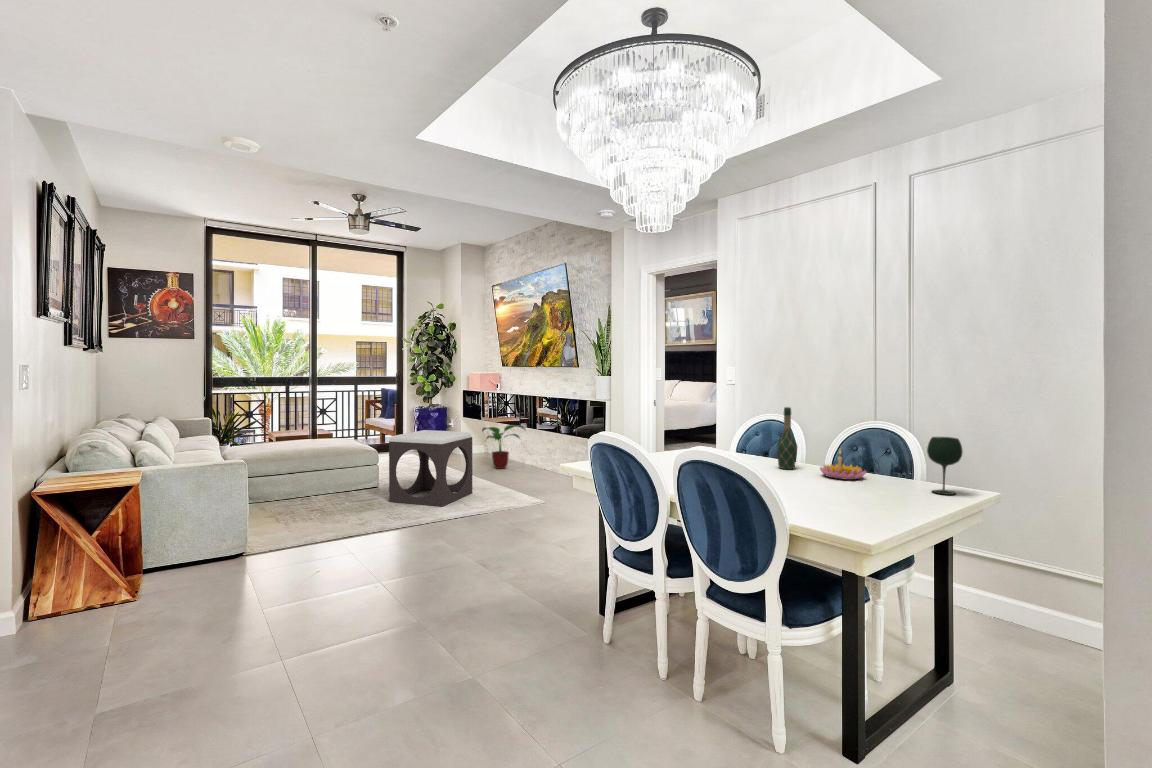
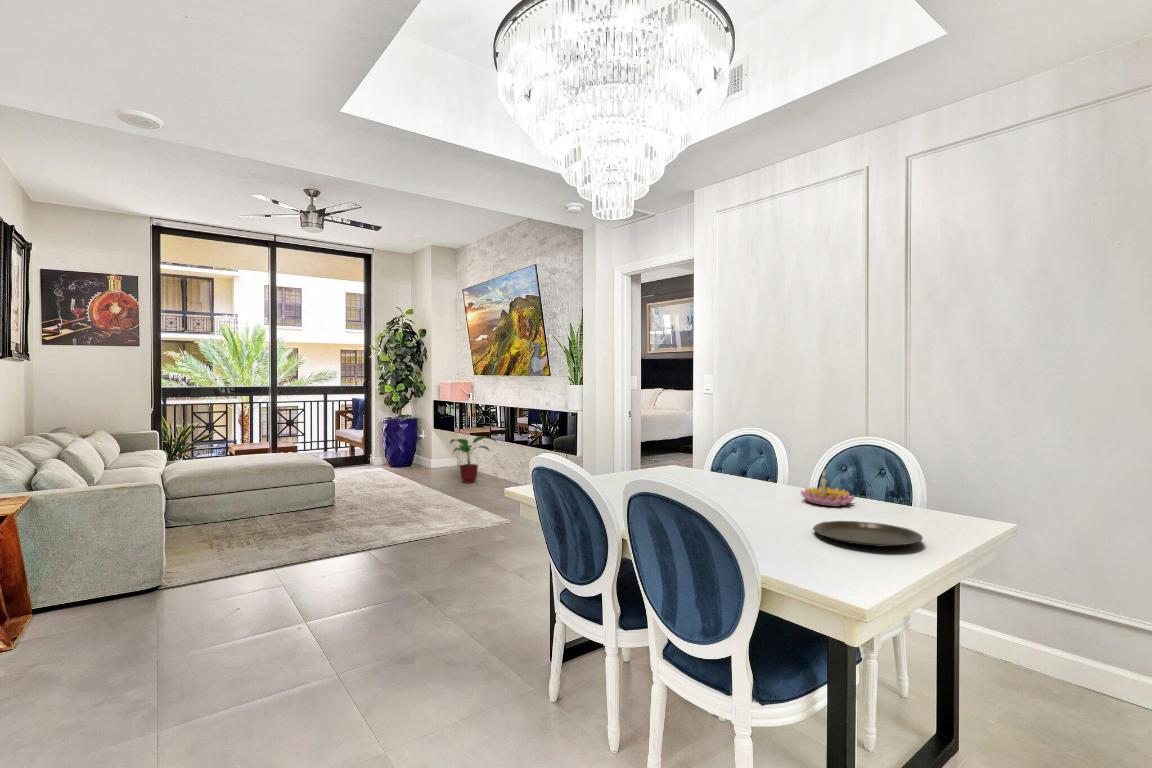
wine bottle: present [777,407,797,469] -> none [752,421,775,493]
footstool: present [389,430,472,506] -> none [340,444,433,527]
wine glass: present [927,437,962,495] -> none [926,457,969,527]
plate: none [830,489,921,507] -> present [813,521,923,547]

